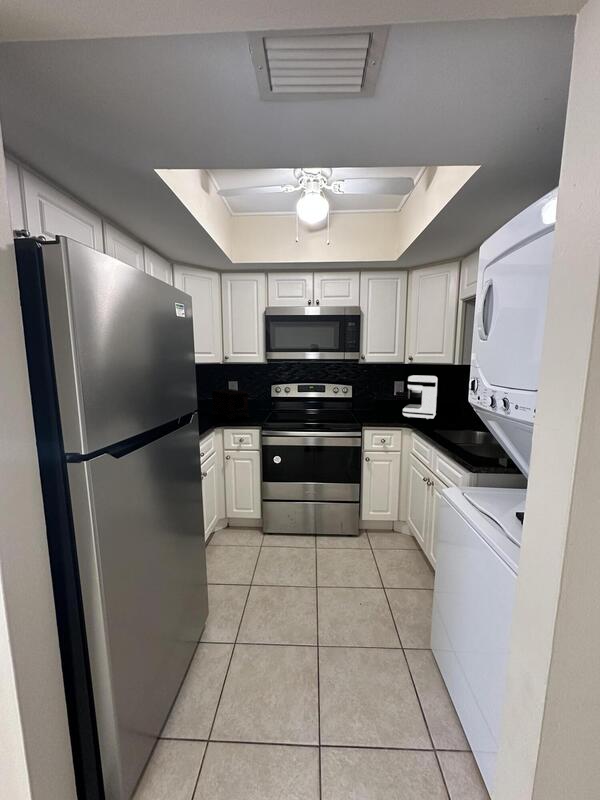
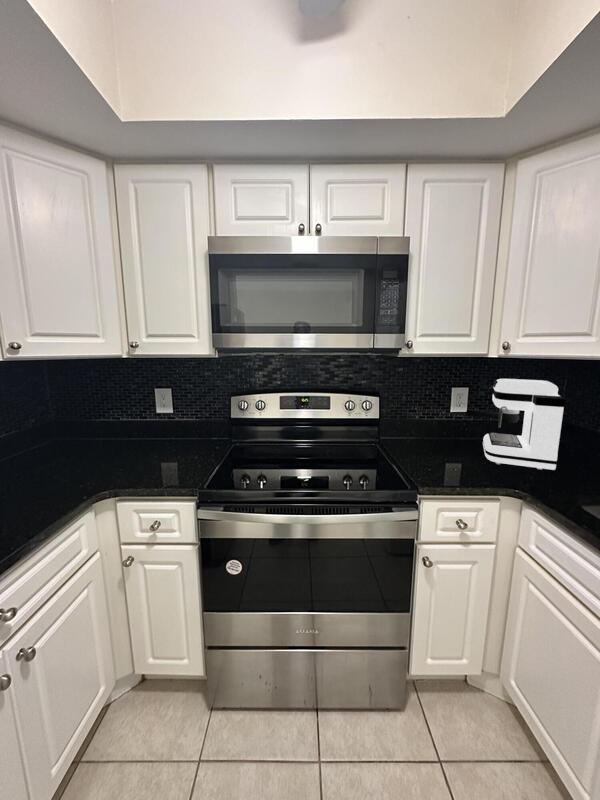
toaster: present [212,389,249,419] -> none [110,405,184,476]

